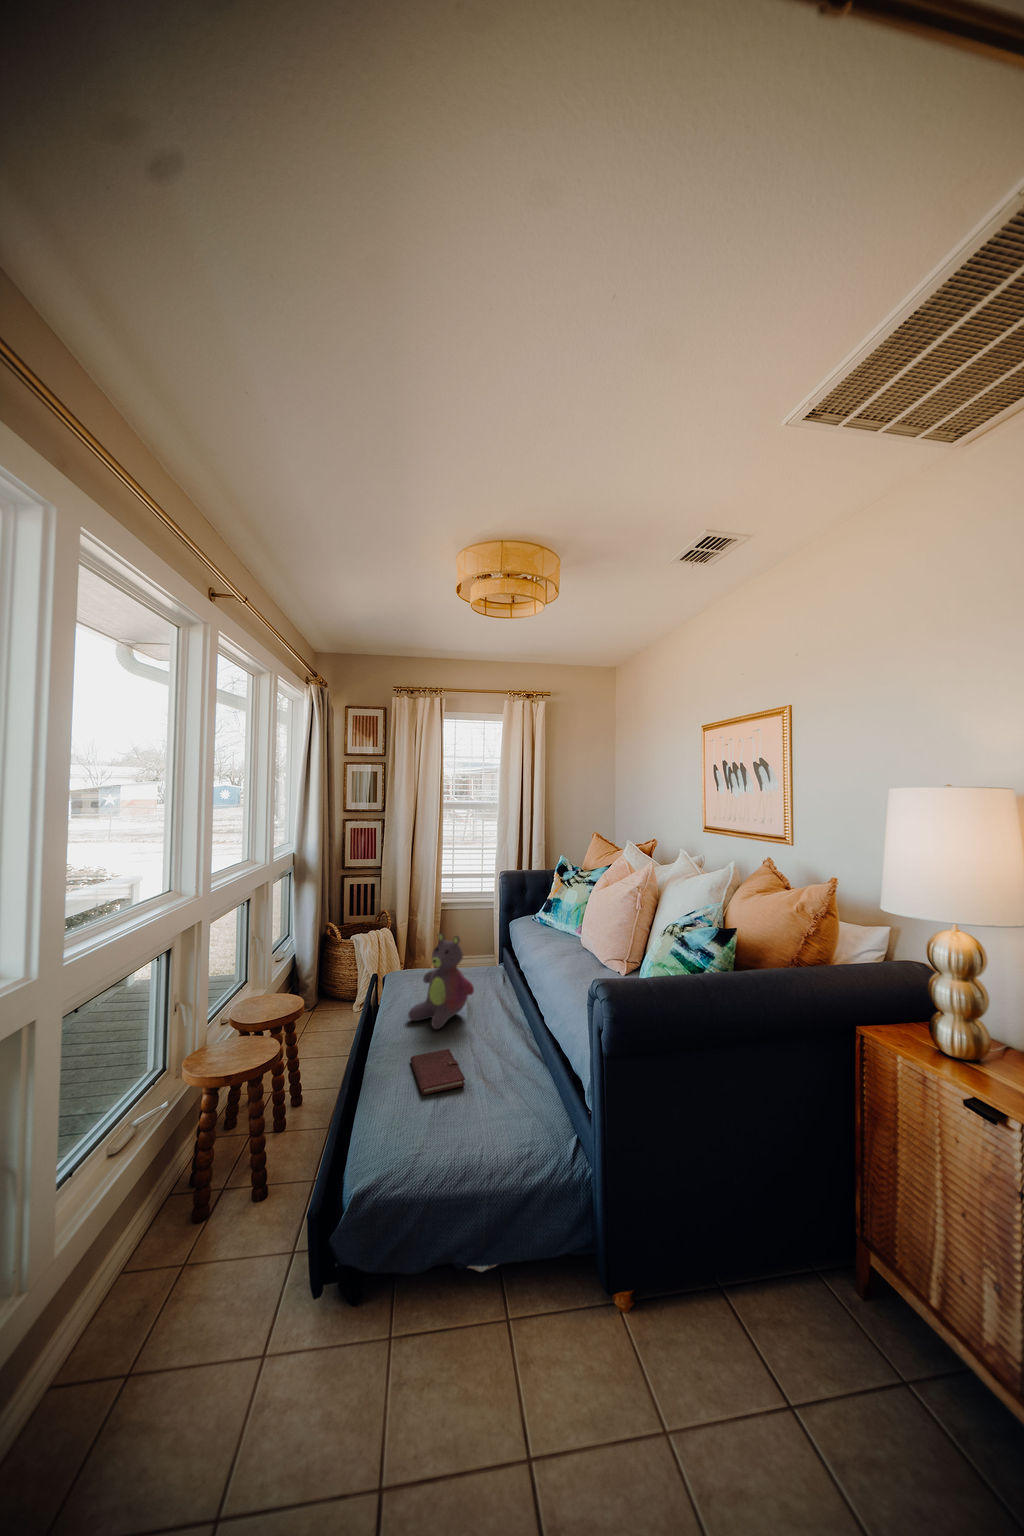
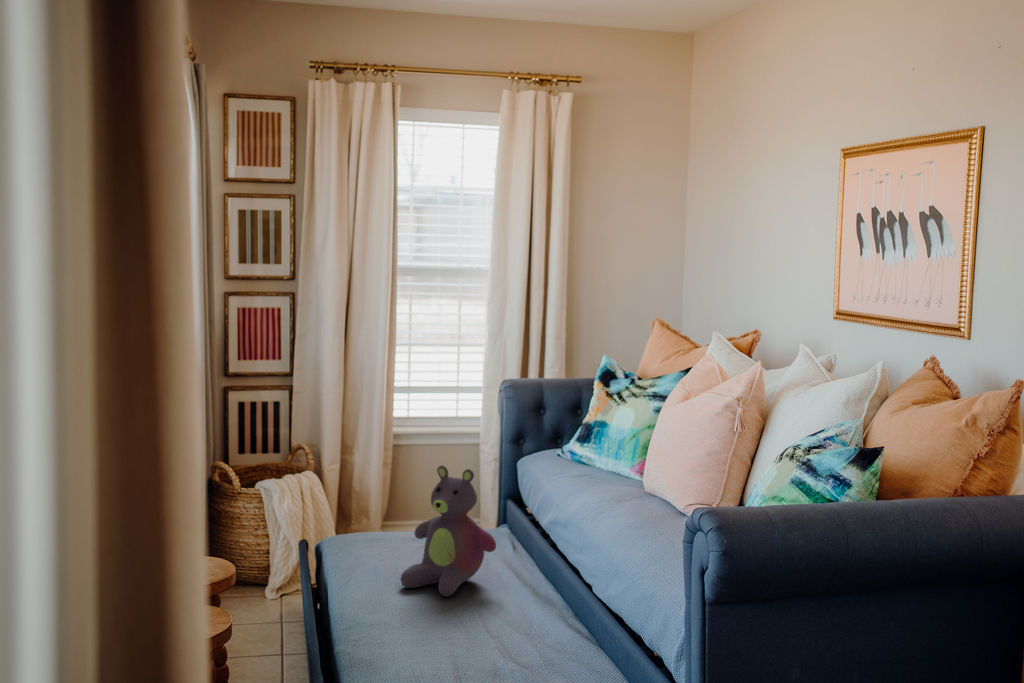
notebook: present [410,1049,465,1095] -> none [424,615,509,661]

